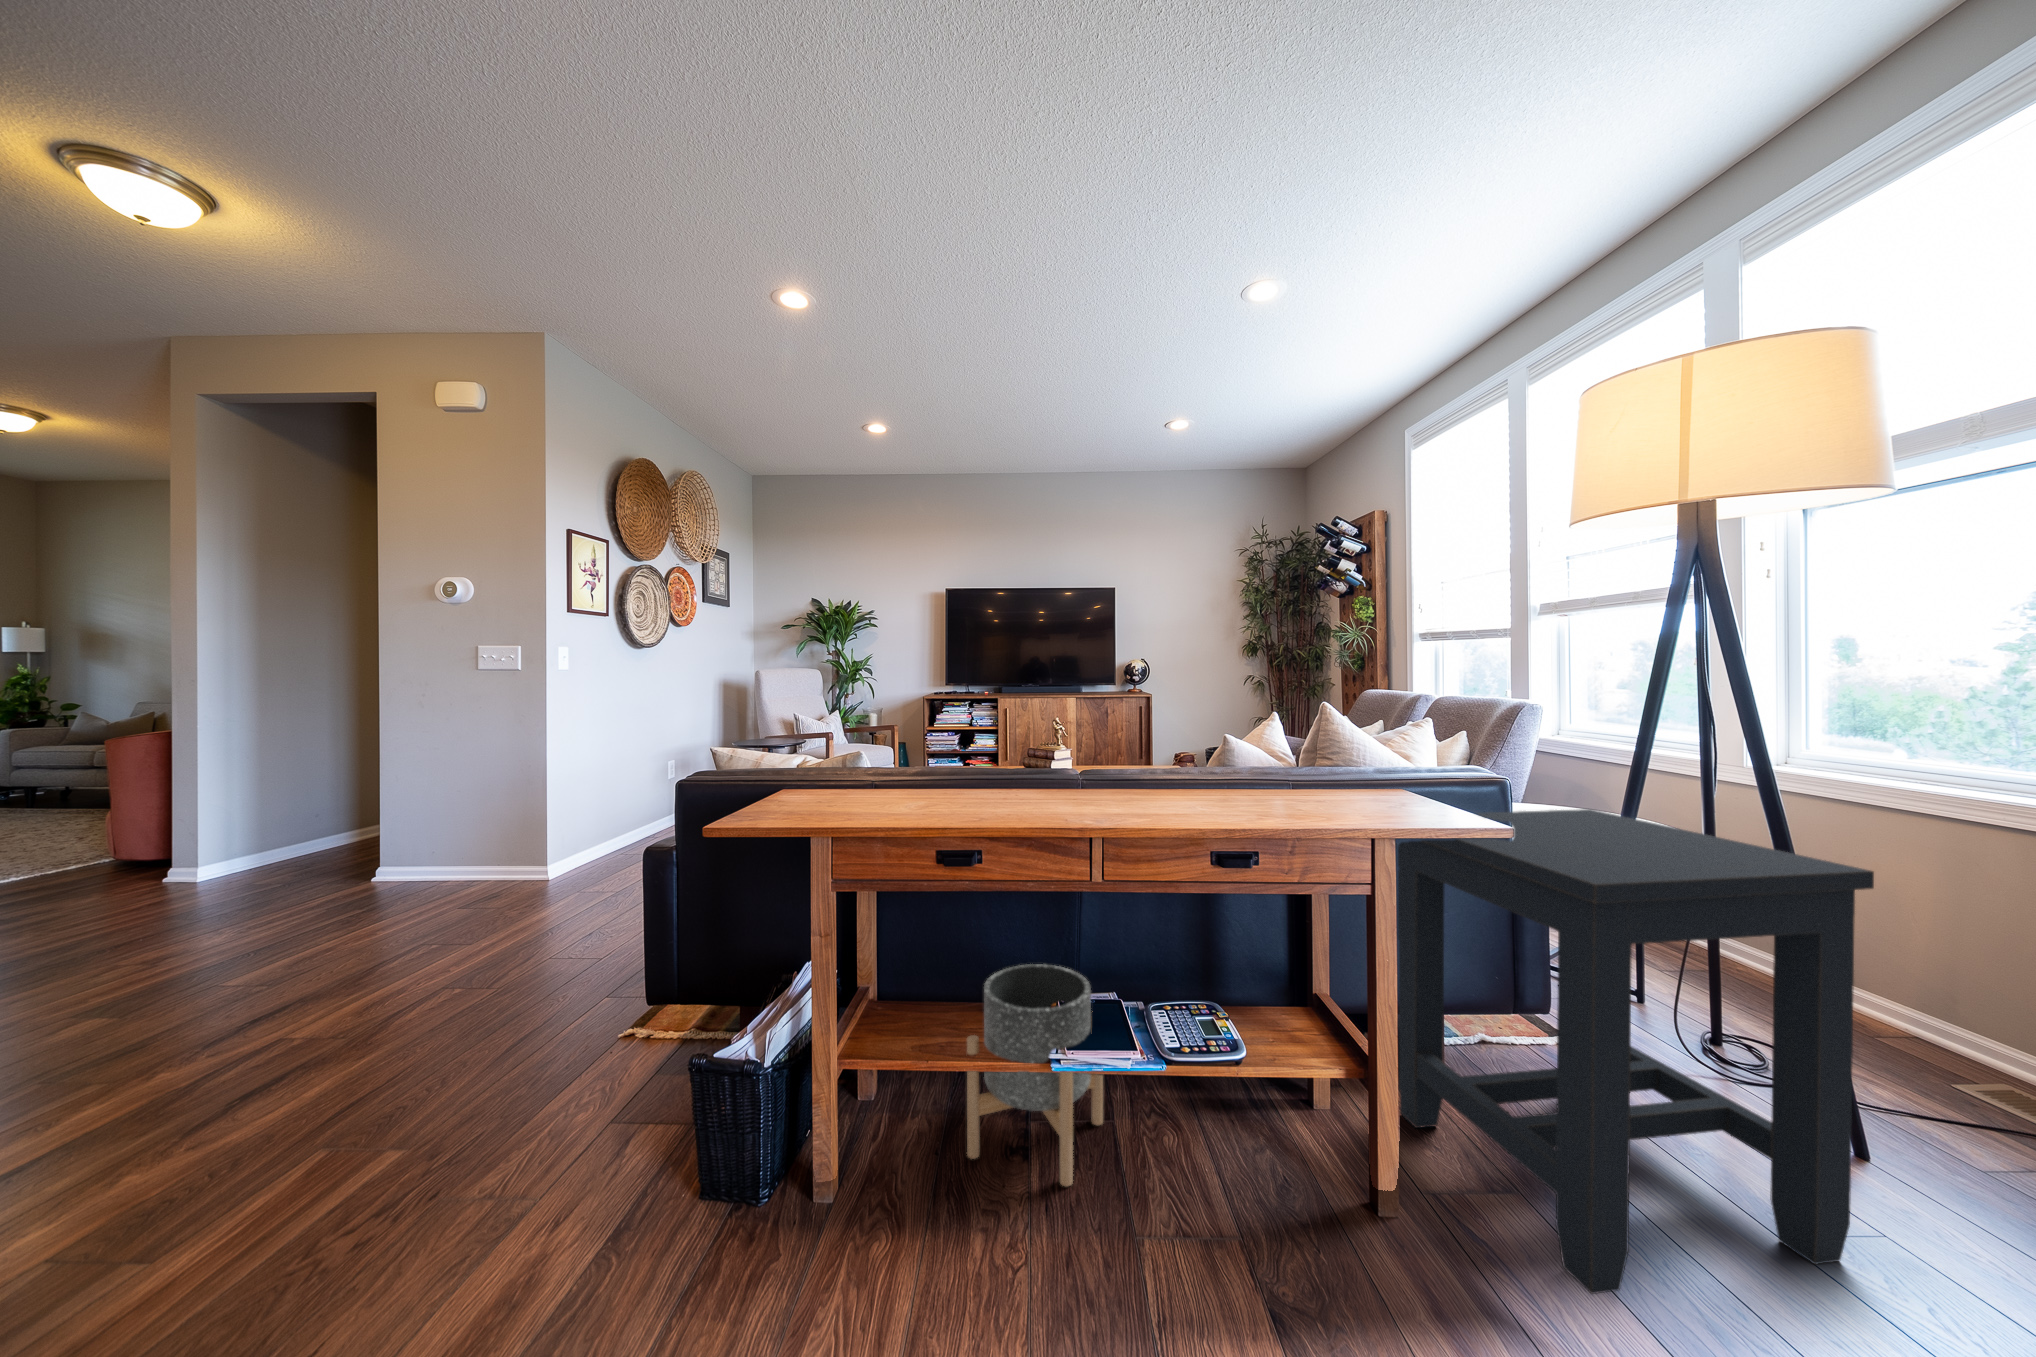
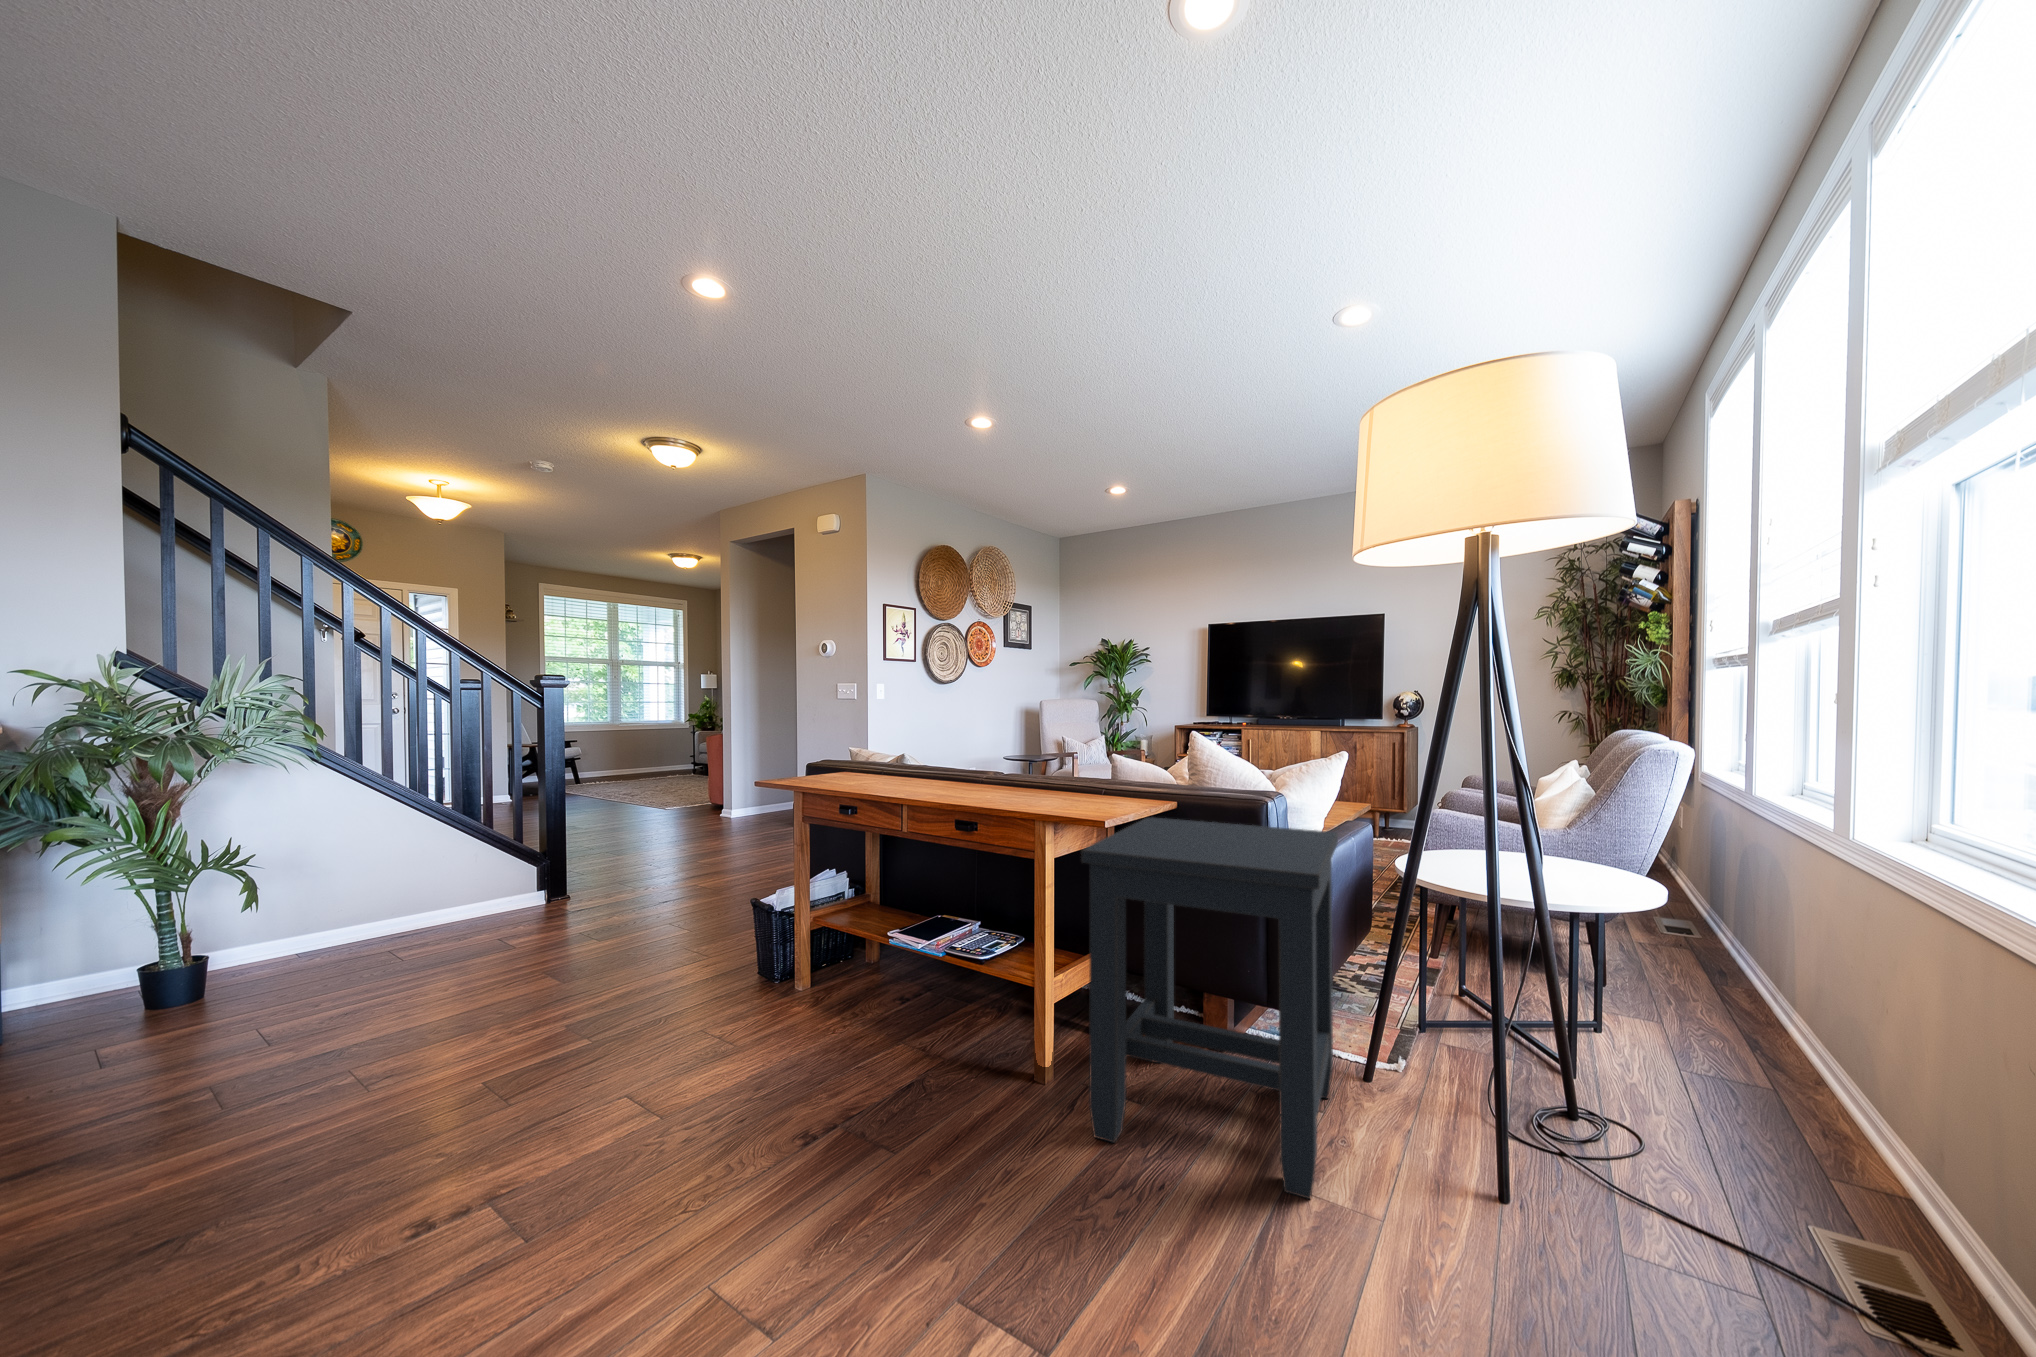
planter: present [967,964,1103,1186] -> none [881,890,969,1015]

